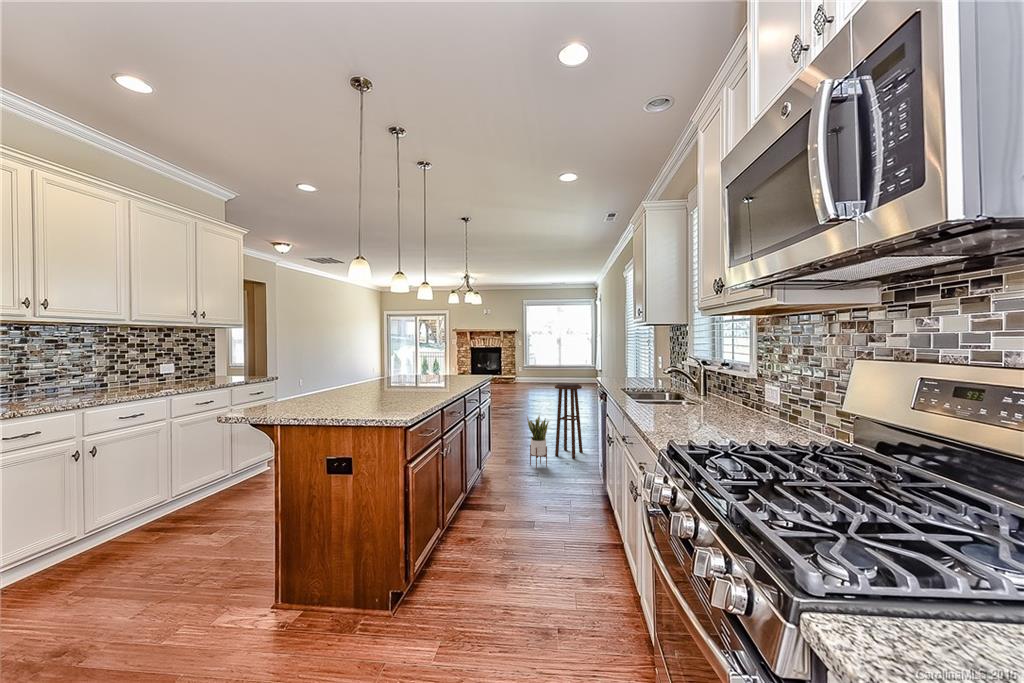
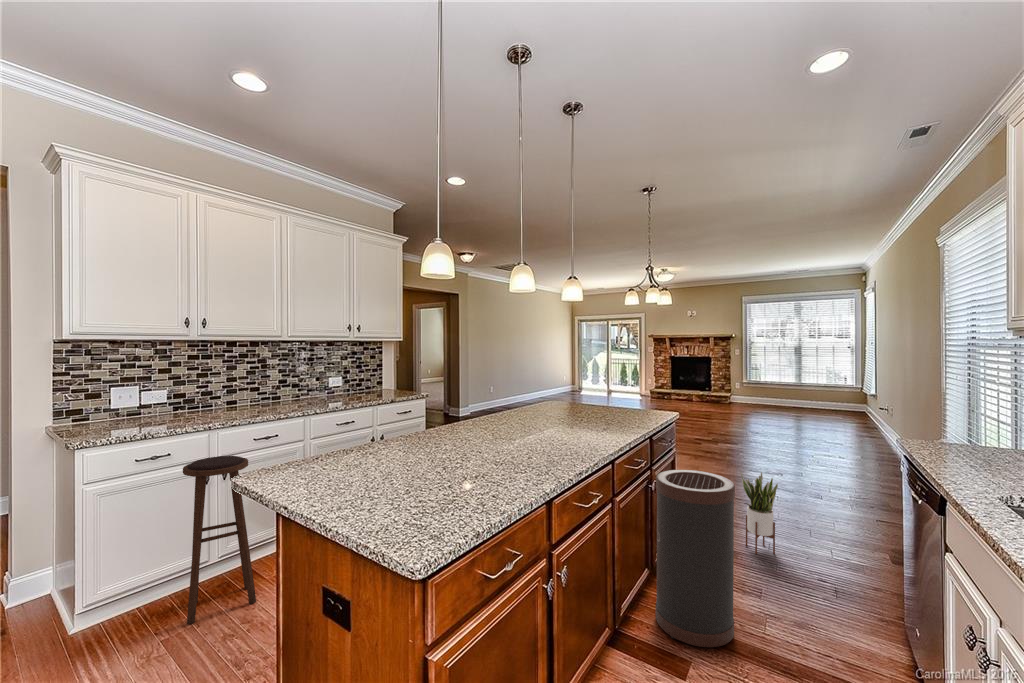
stool: present [555,383,583,458] -> present [183,456,256,624]
trash can: none [479,411,526,517] -> present [656,470,735,647]

